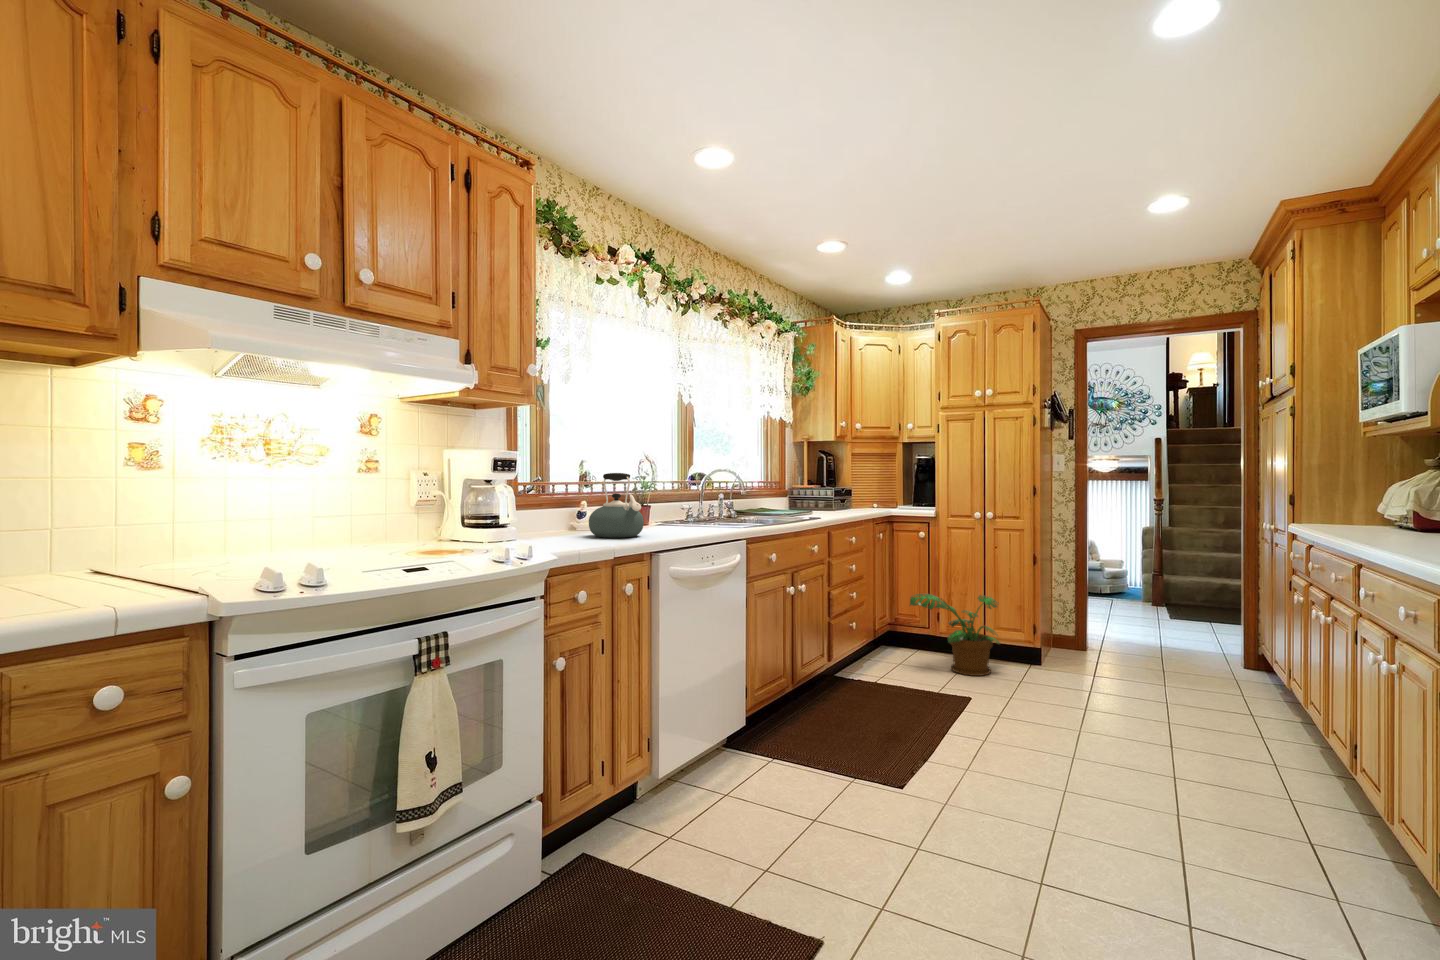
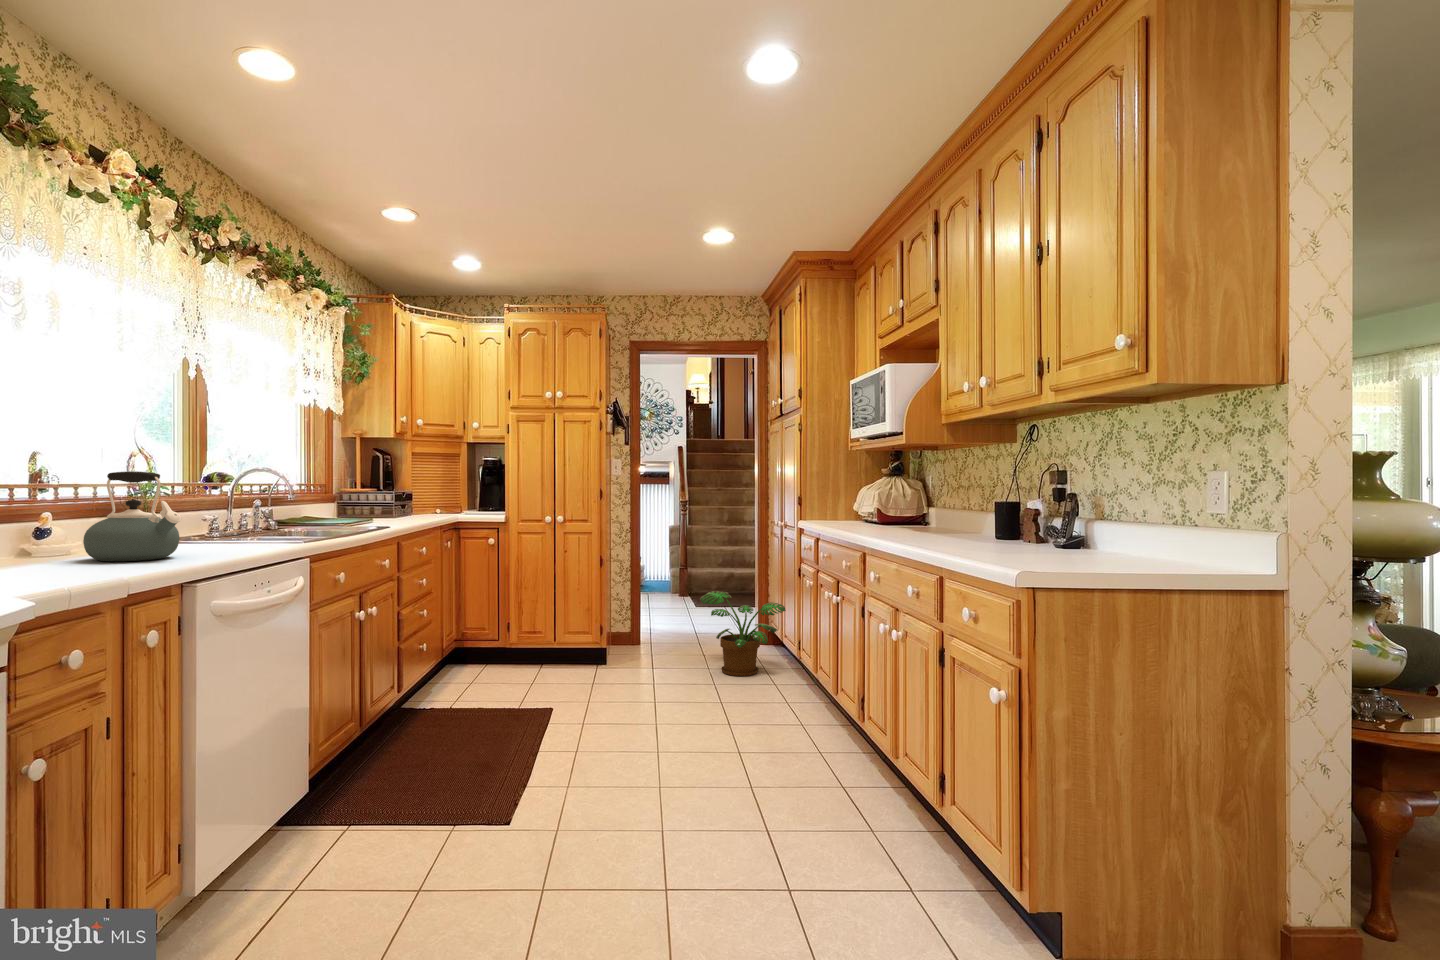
potted plant: present [910,594,1000,676] -> present [700,591,786,676]

